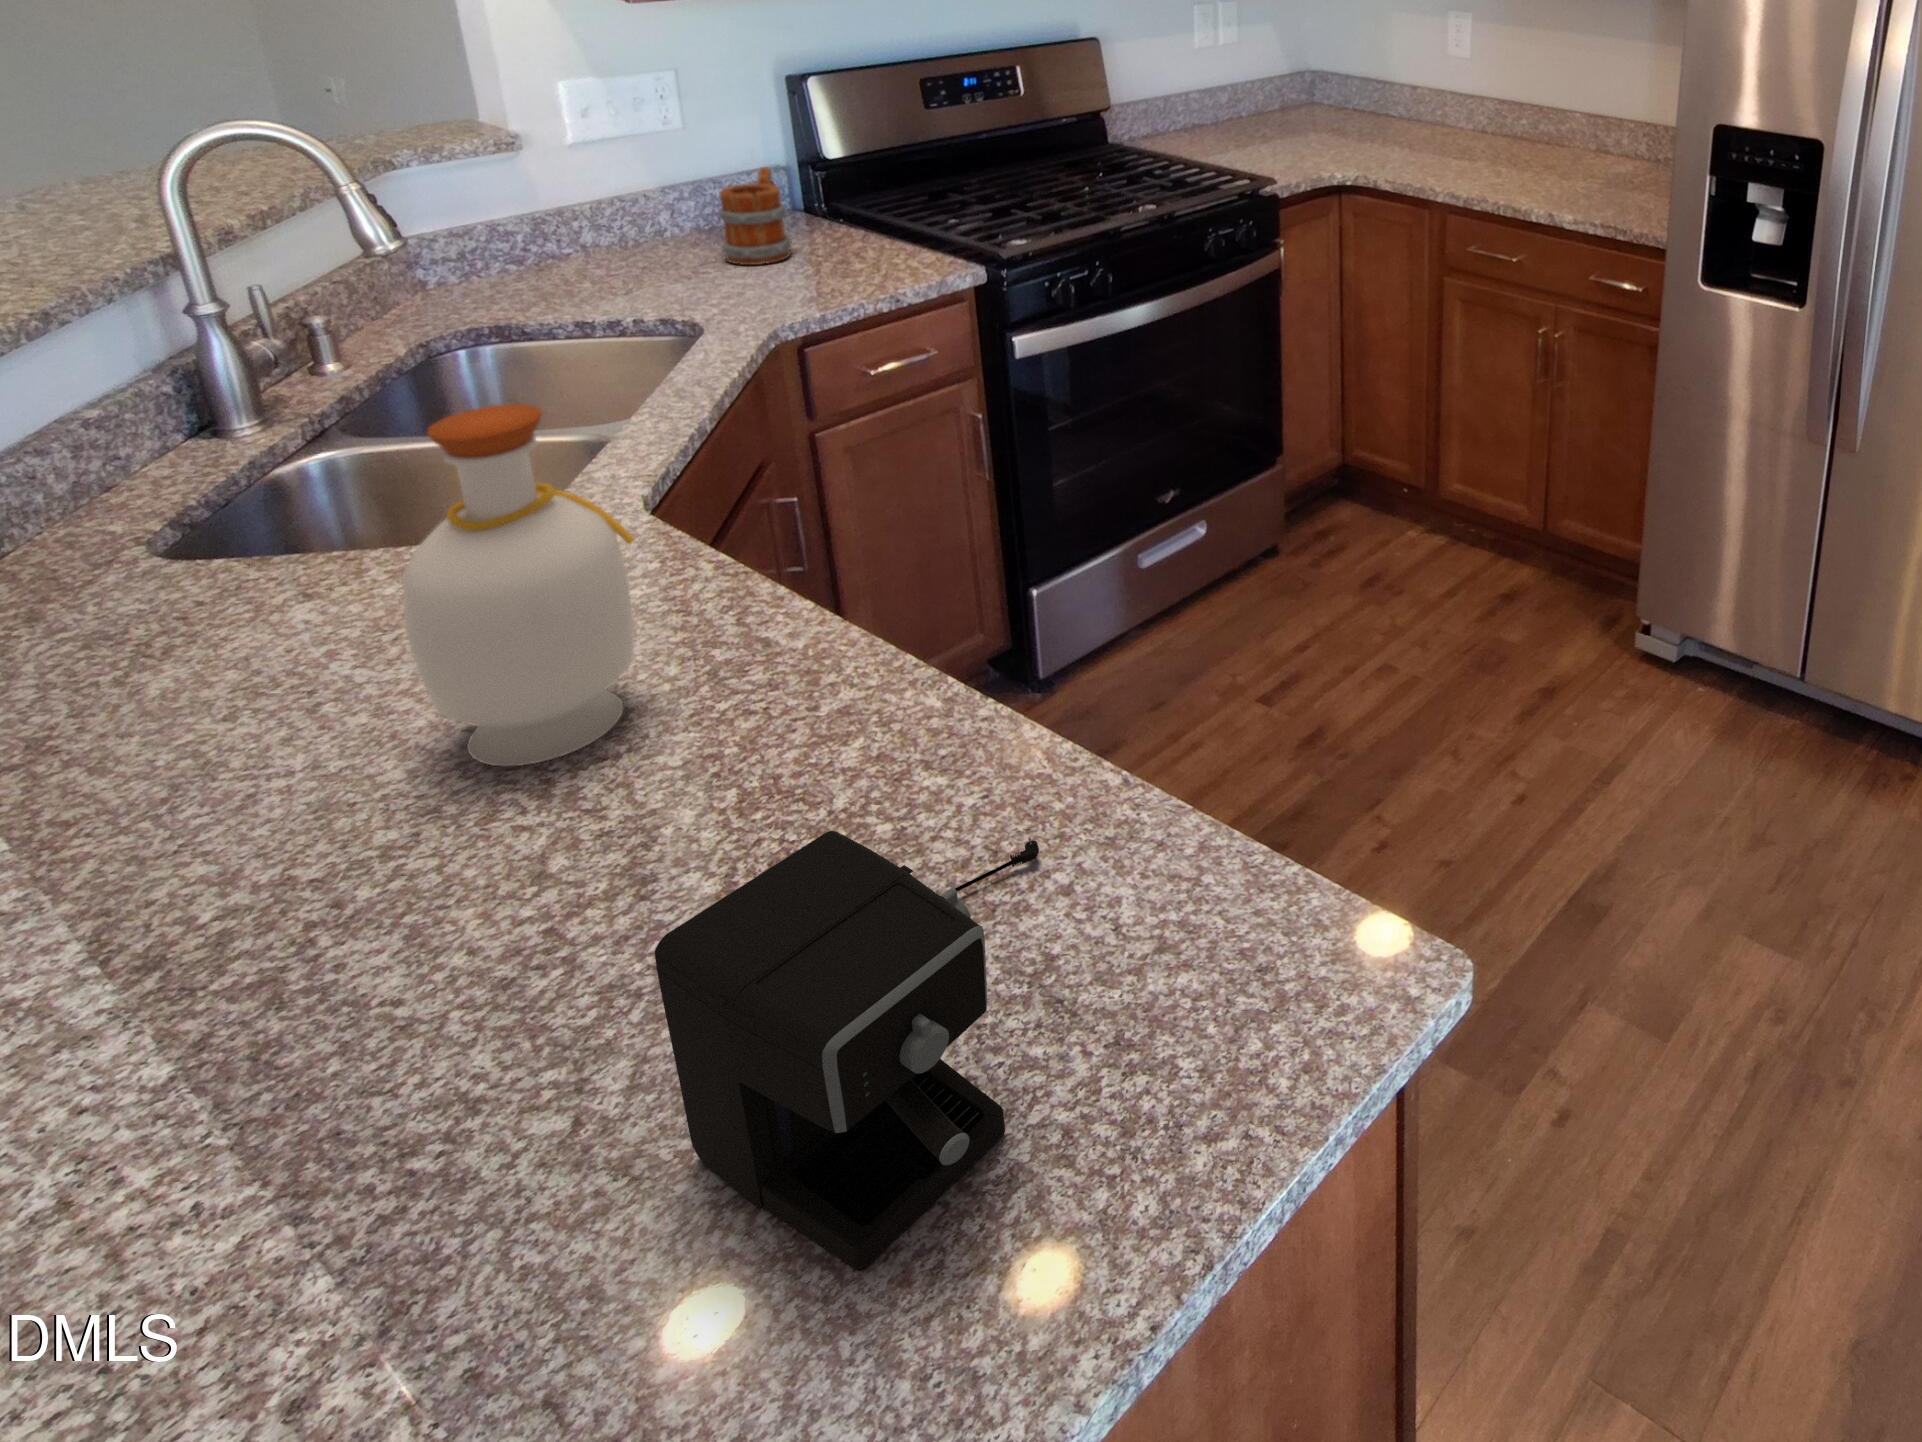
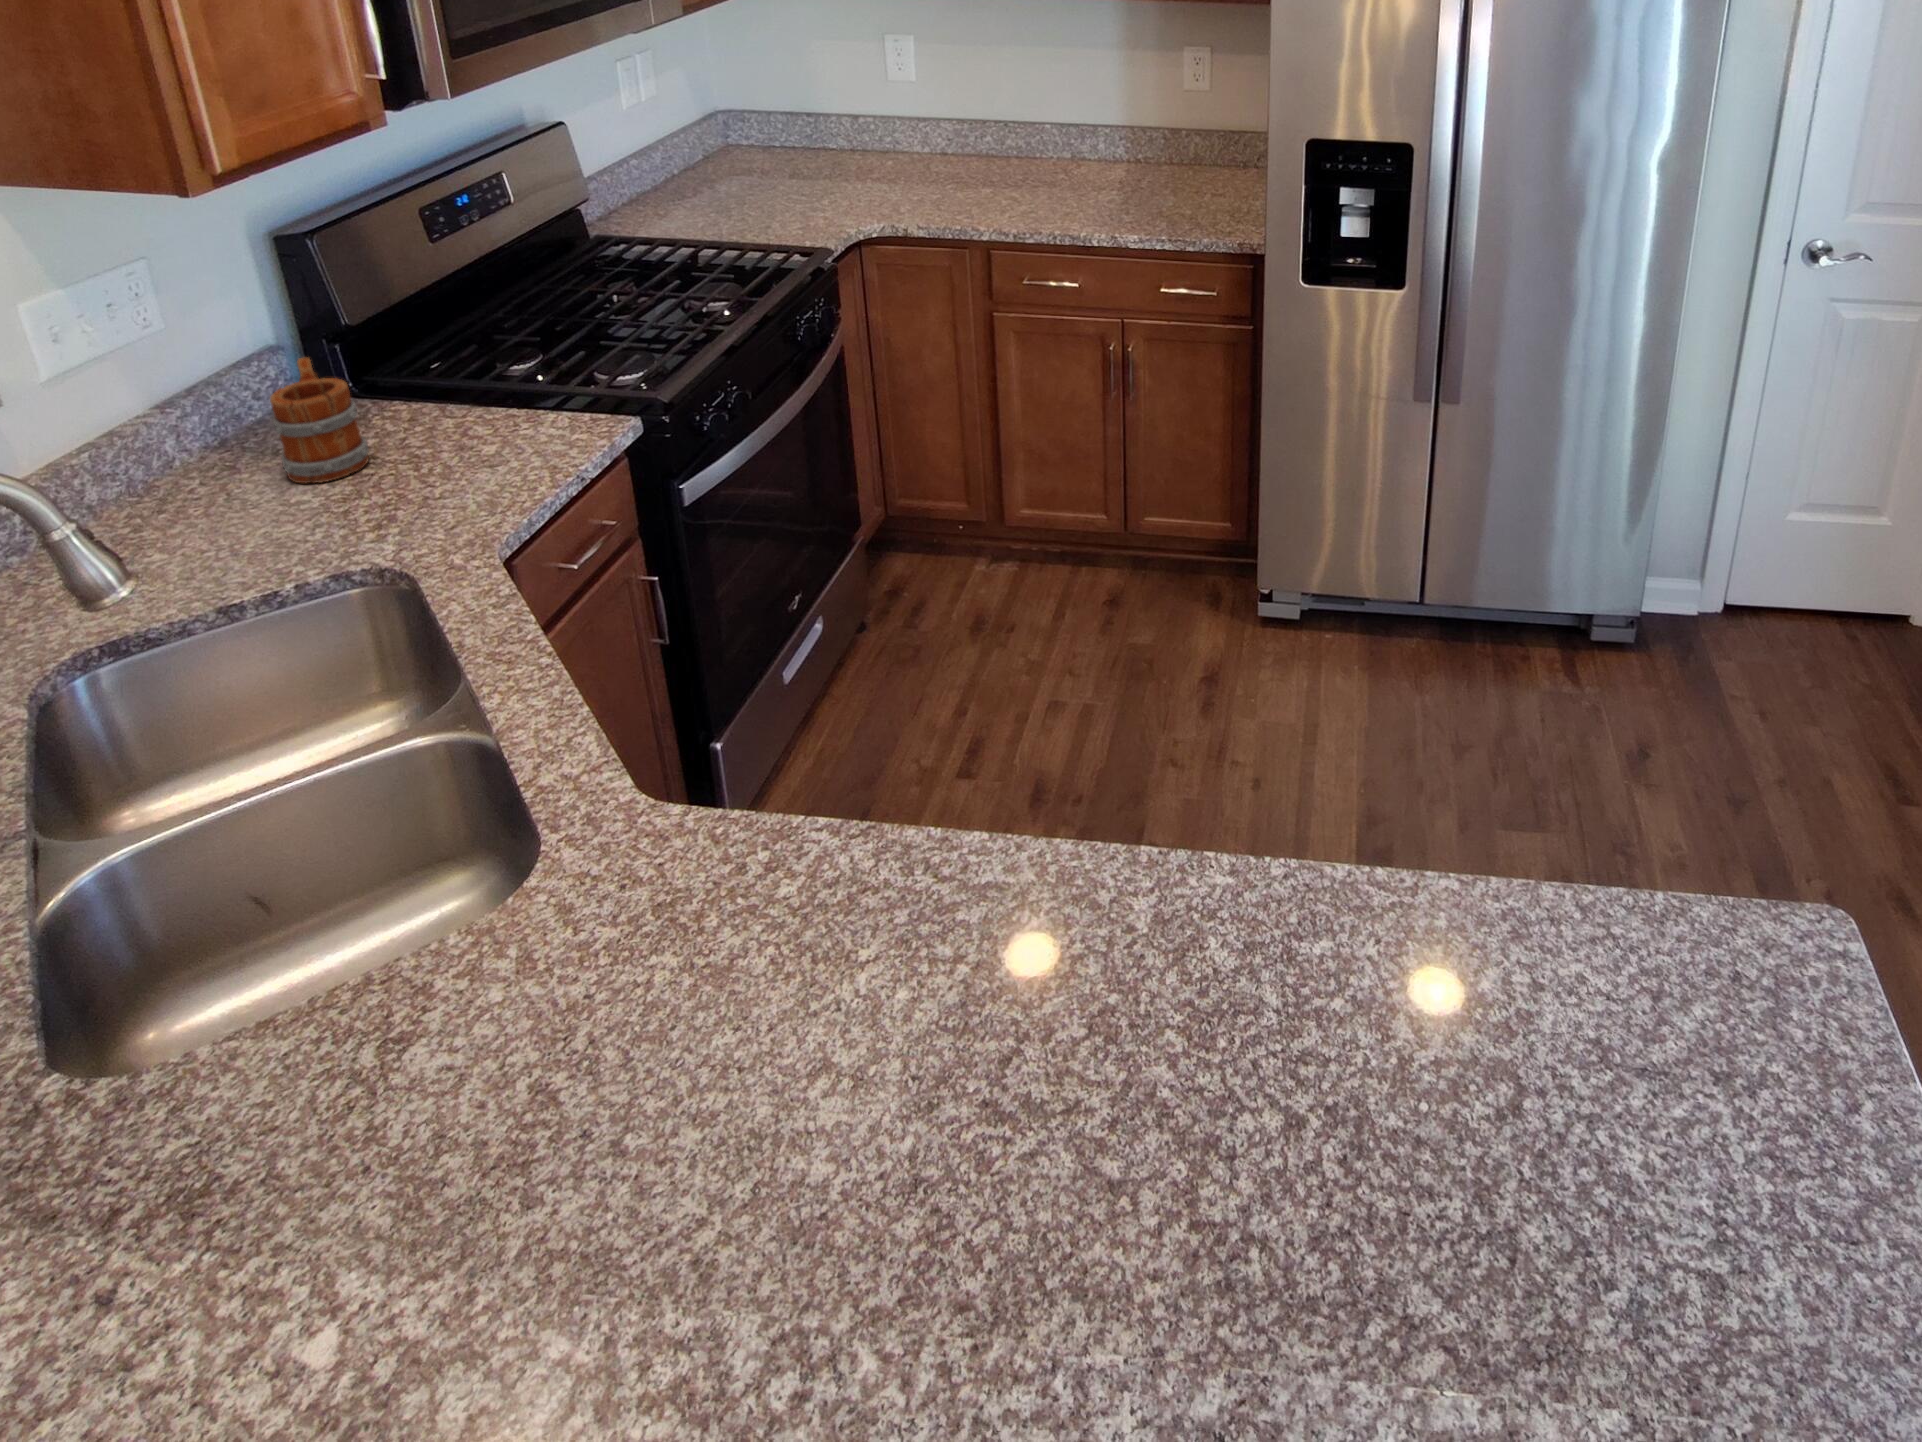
bottle: present [403,404,635,767] -> none [800,736,1000,1117]
coffee maker: present [655,831,1039,1270] -> none [1458,960,1844,1324]

